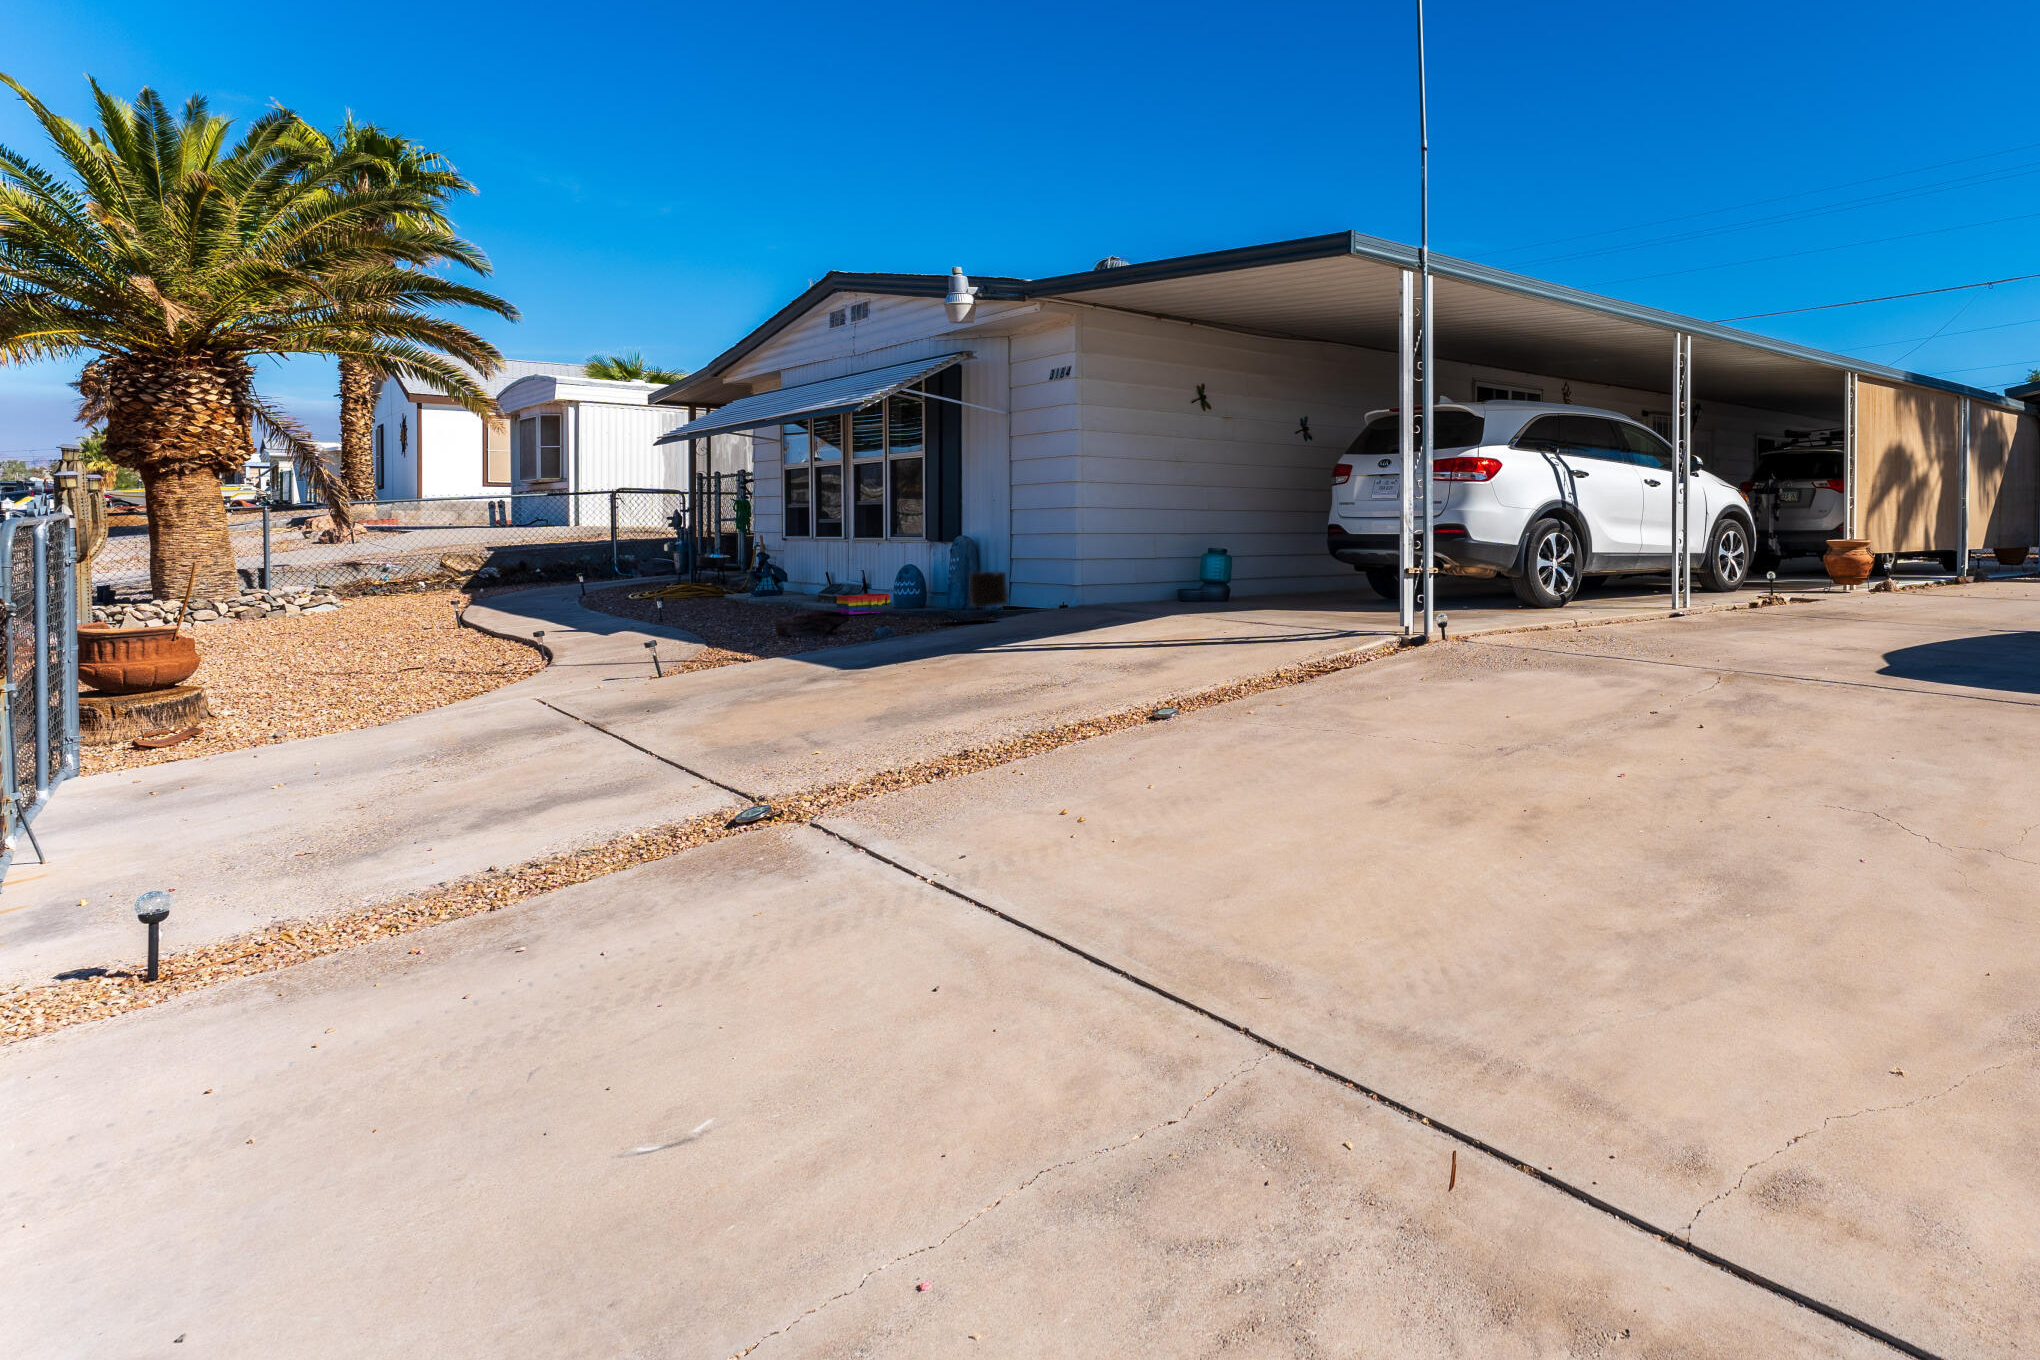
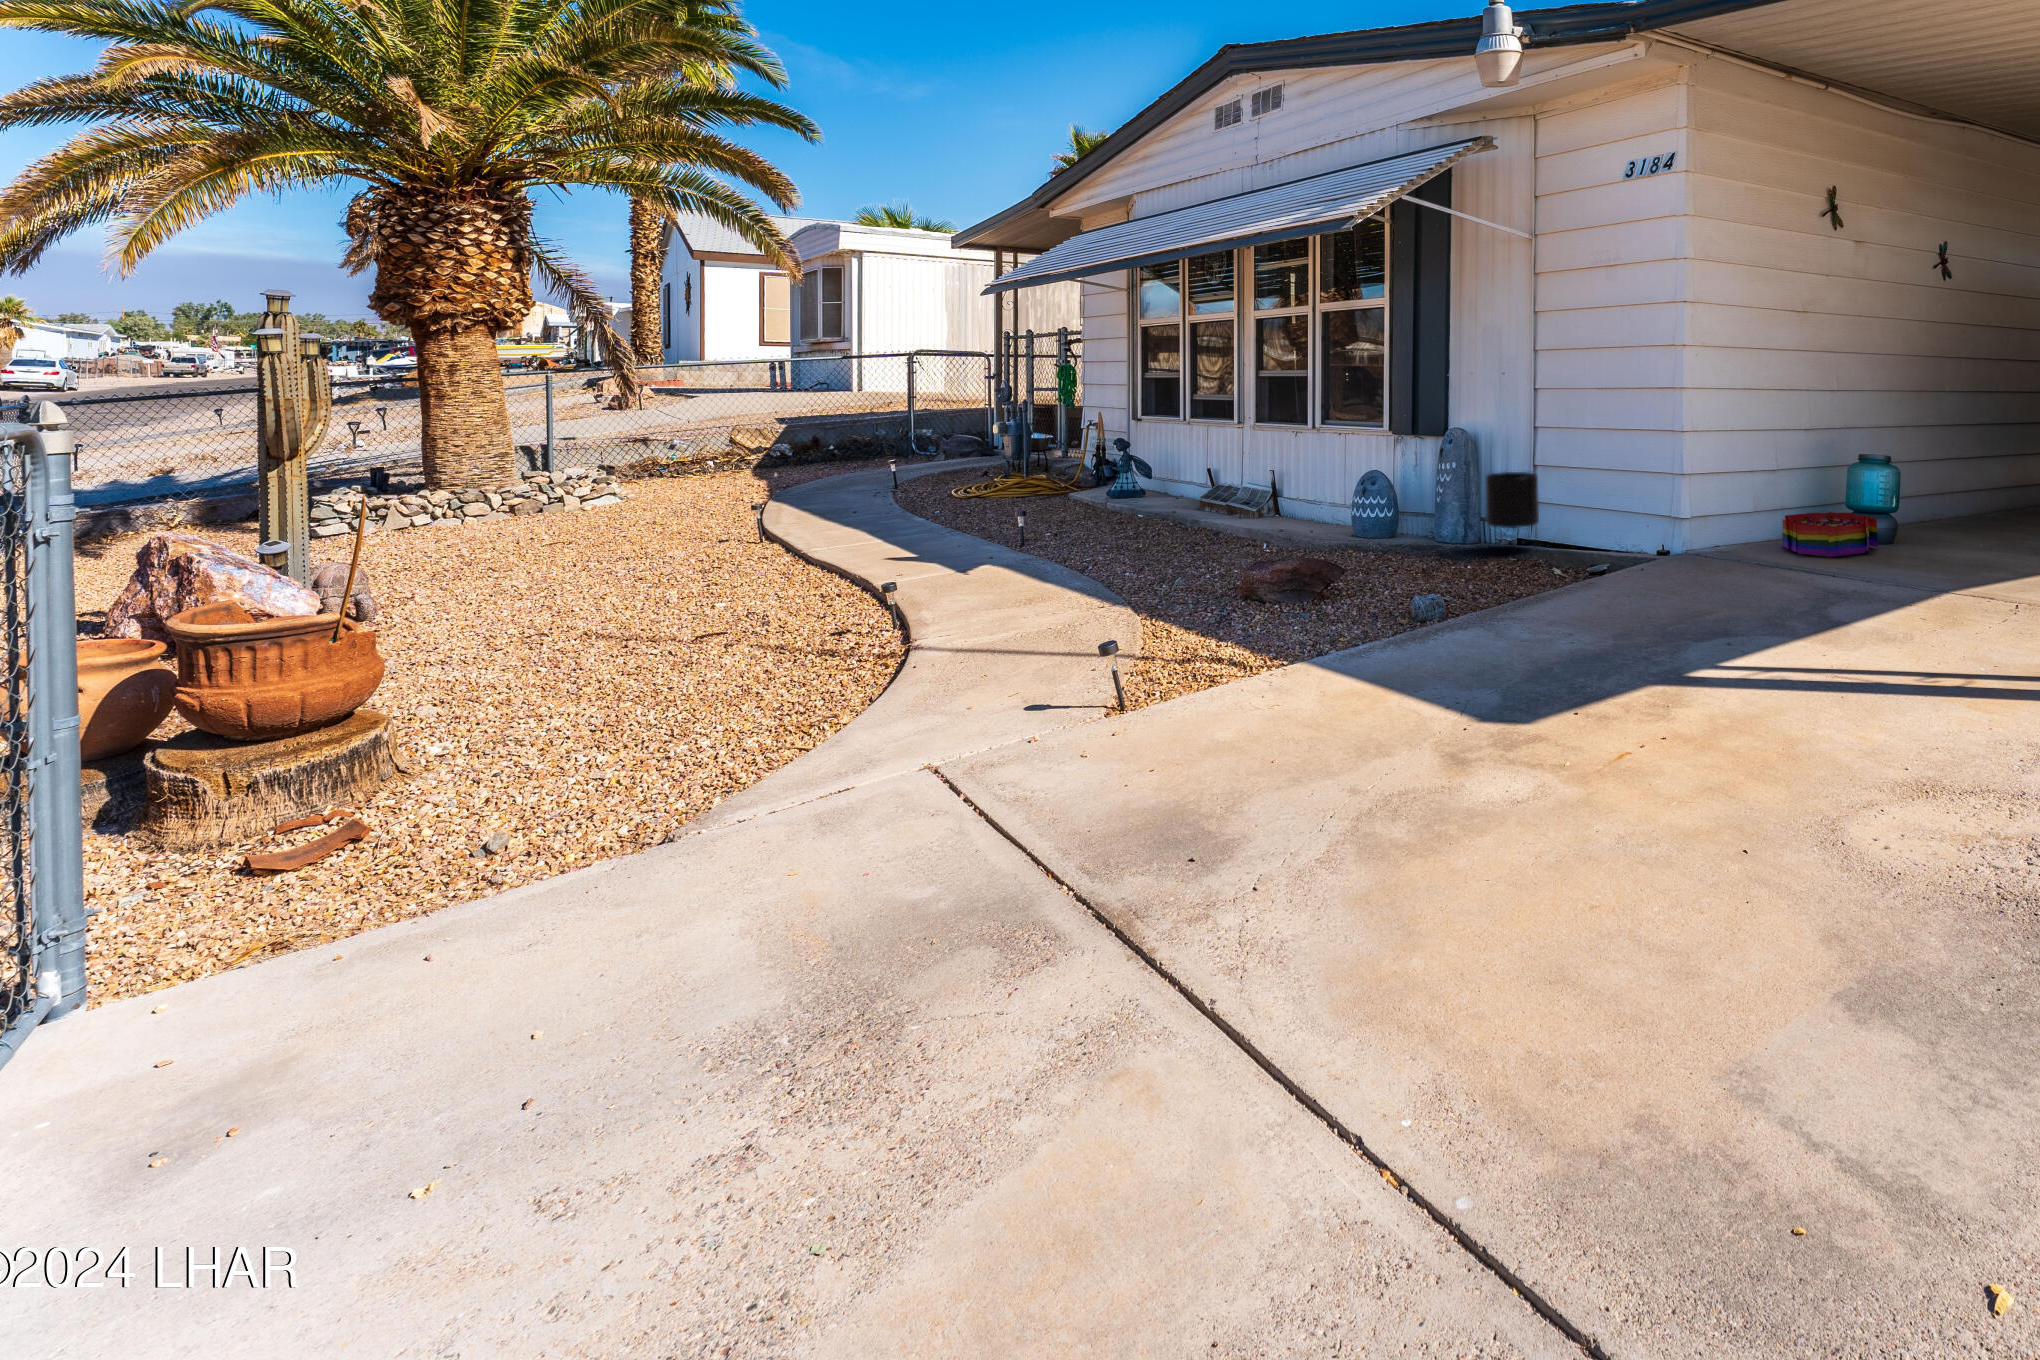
storage bin: present [836,594,890,614] -> present [1782,512,1878,557]

